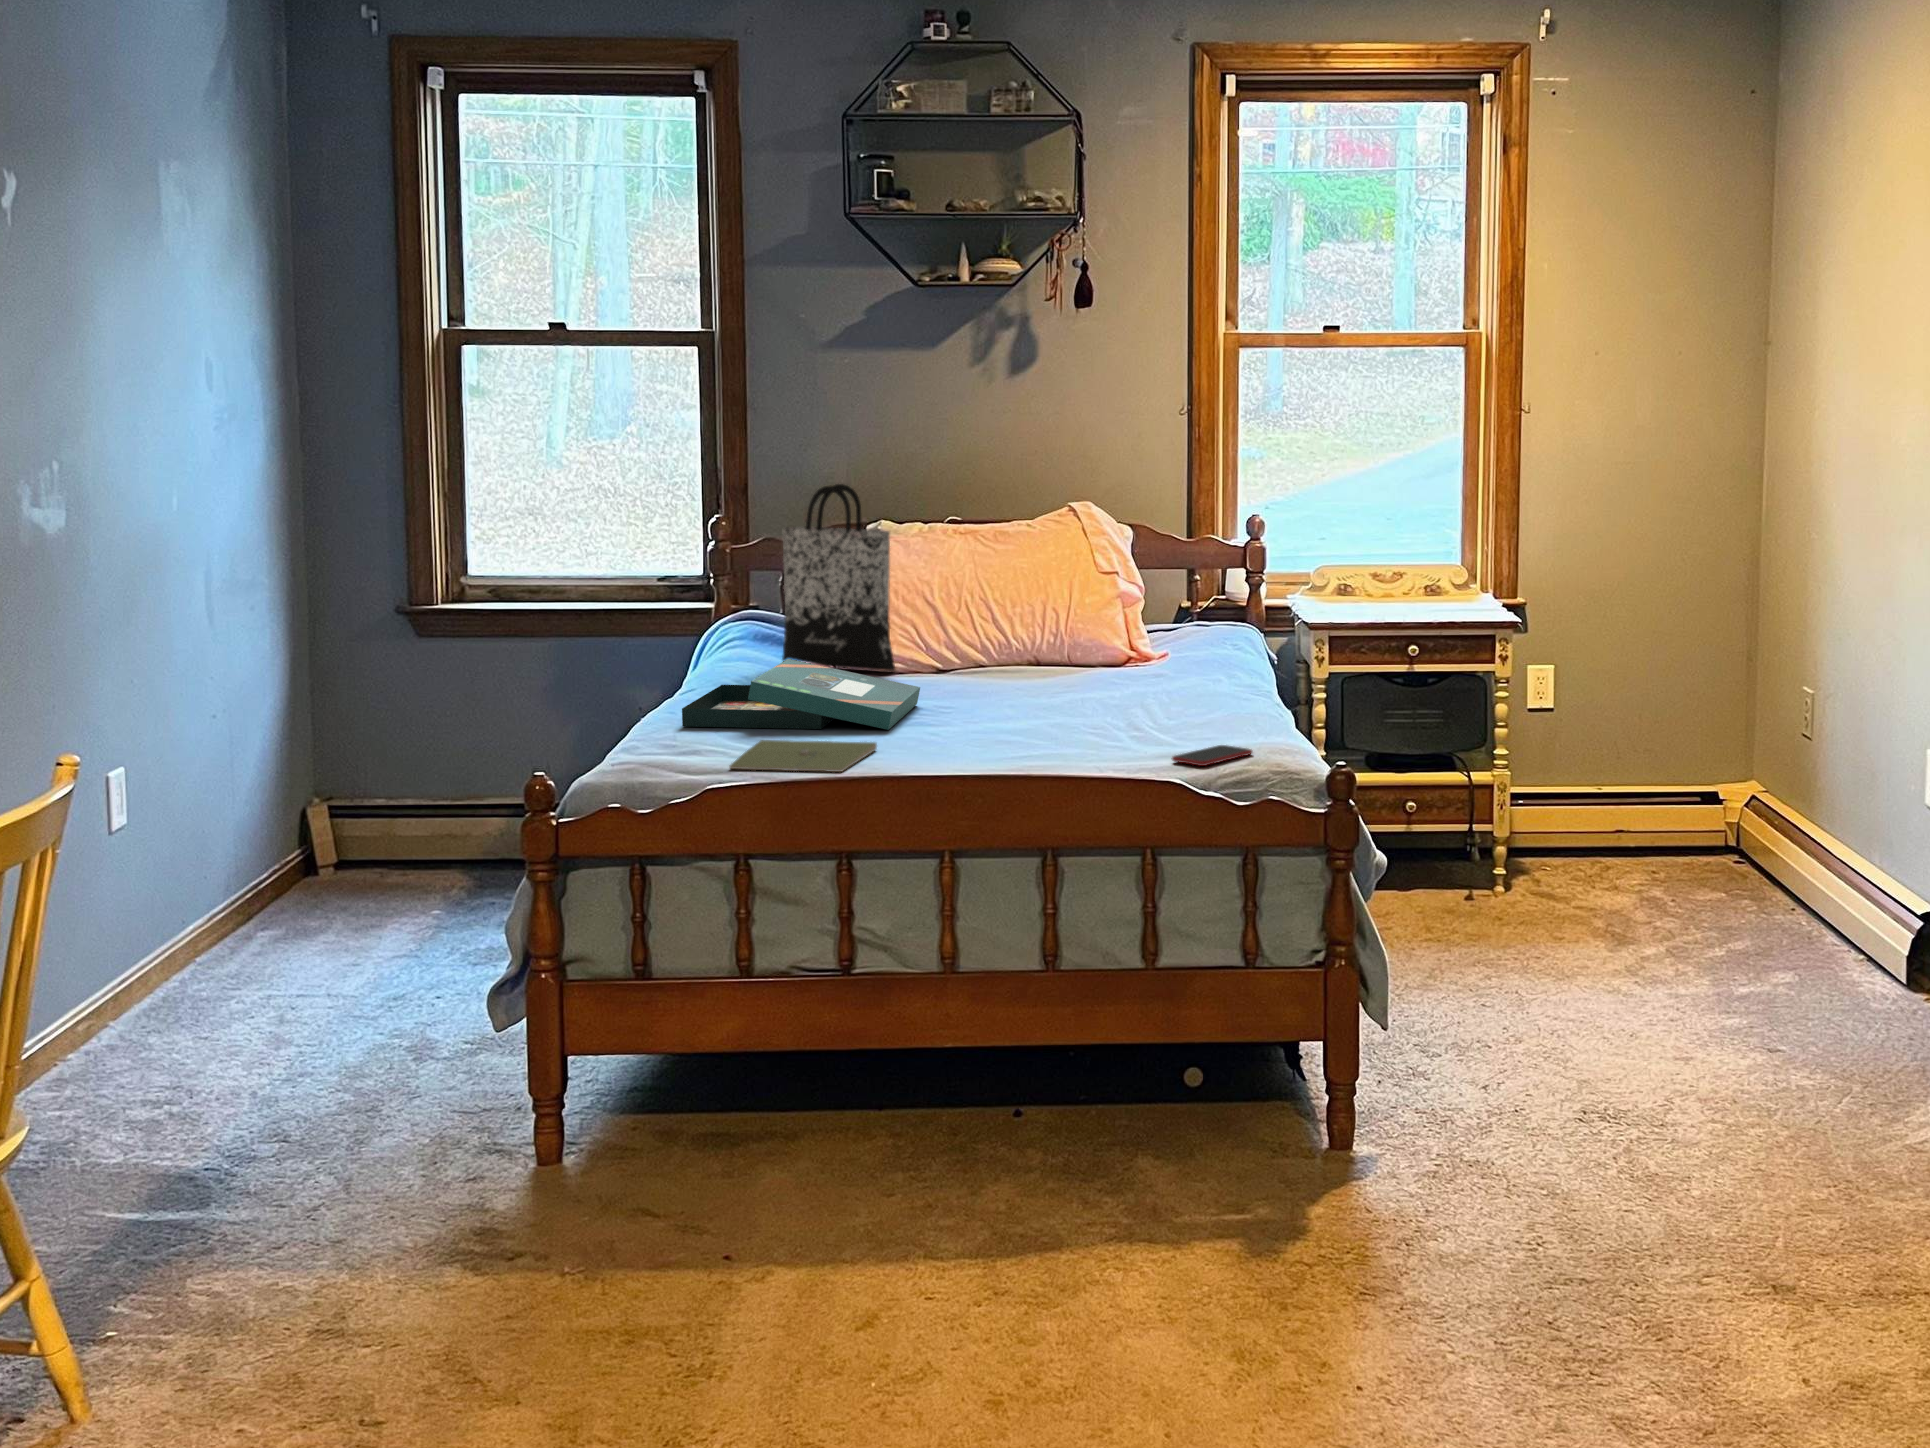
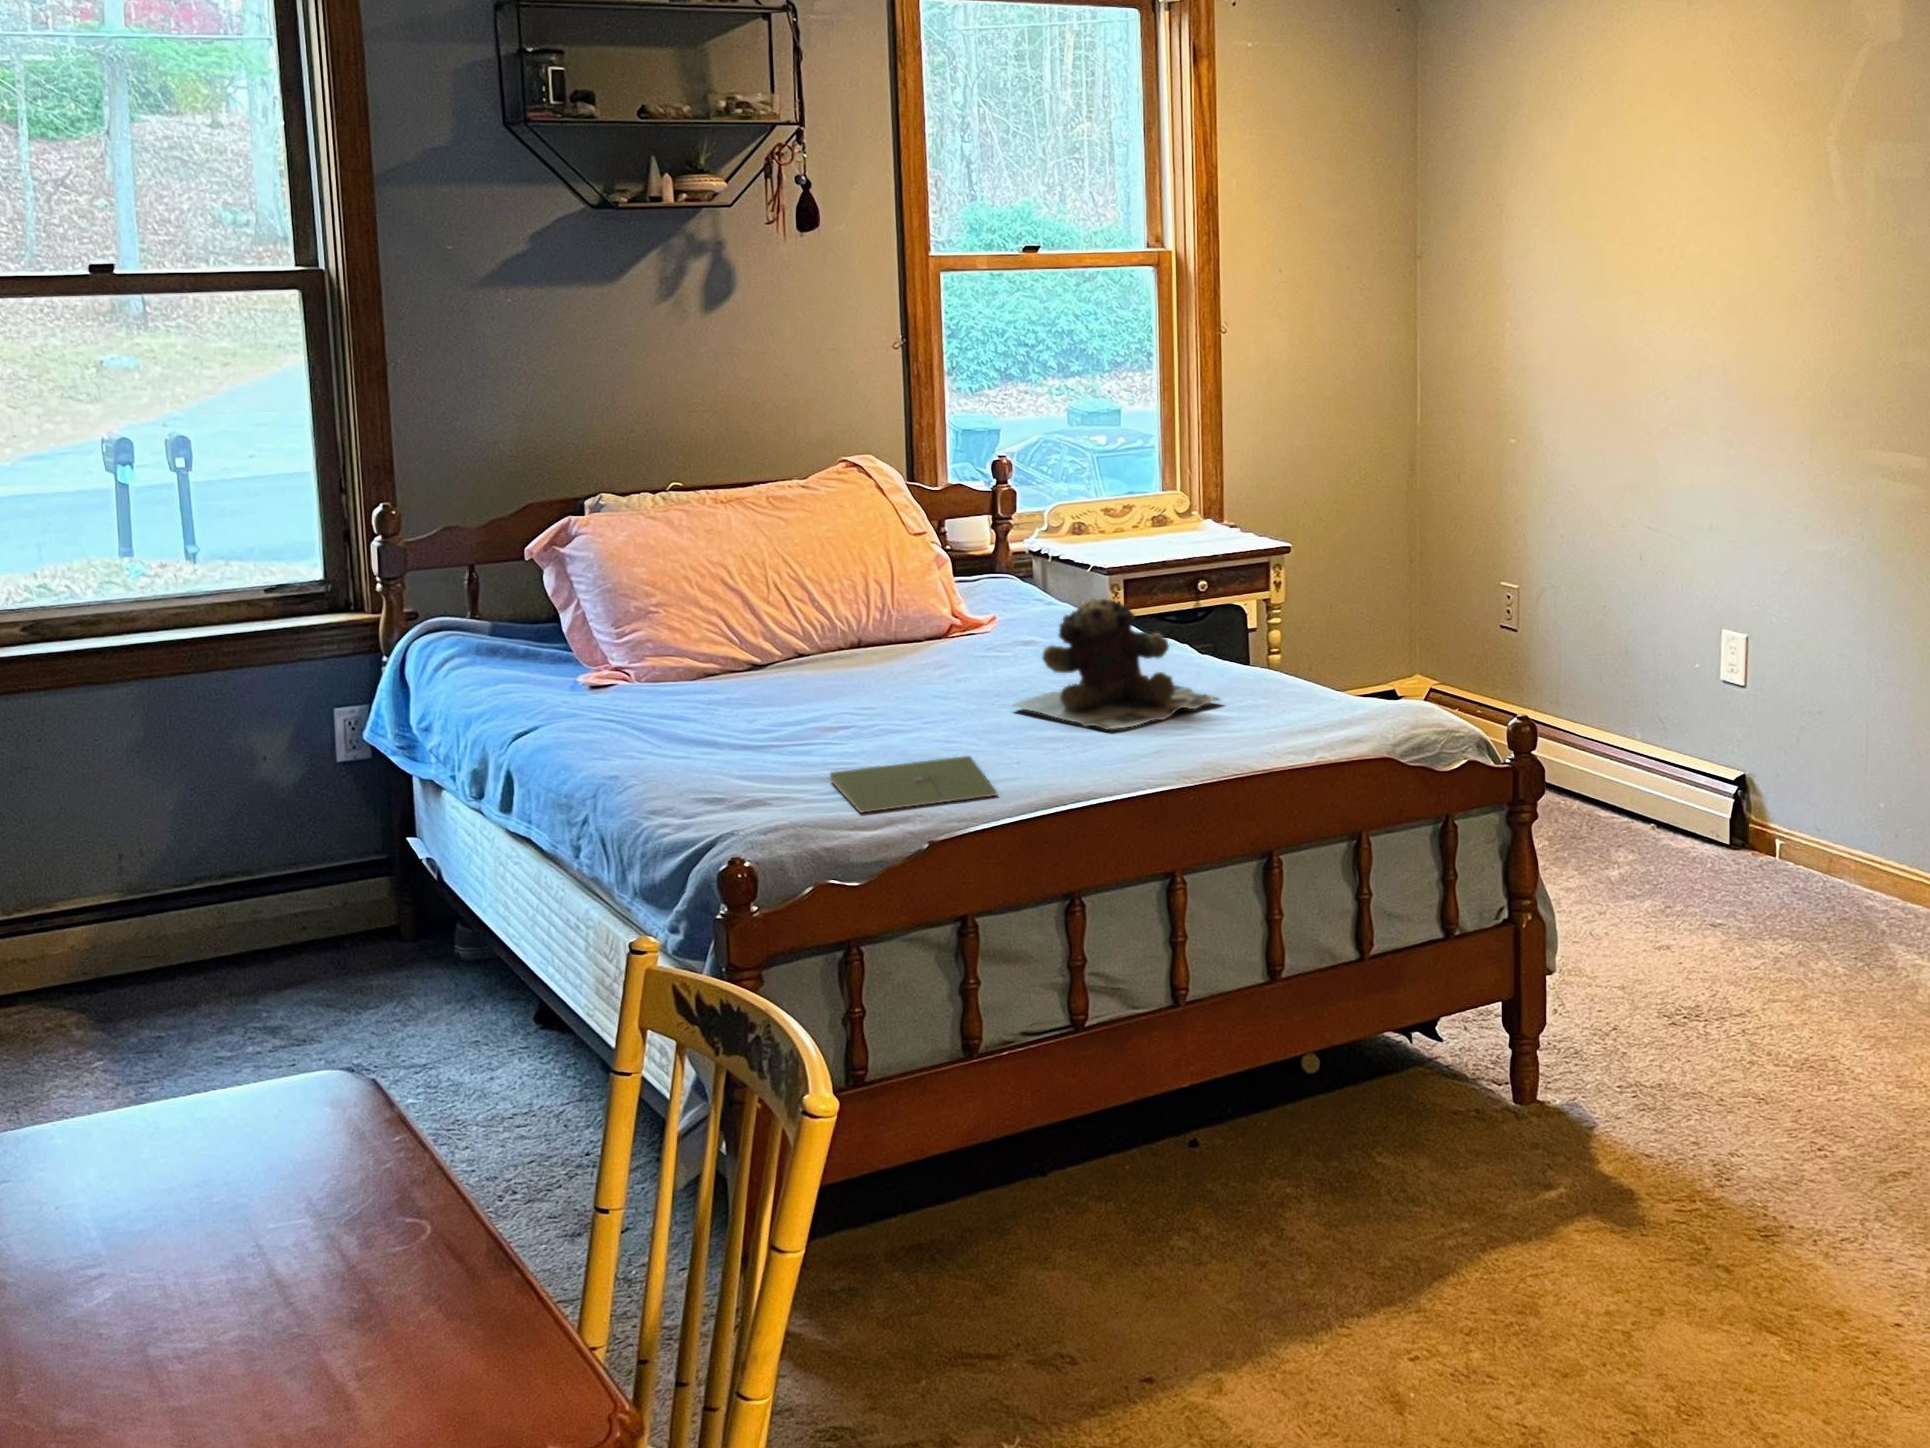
tote bag: present [782,484,895,671] -> none [590,453,756,679]
teddy bear: none [995,628,1161,741] -> present [1012,598,1219,730]
board game: present [682,659,920,730] -> none [638,671,928,770]
smartphone: present [1172,745,1252,766] -> none [1307,706,1364,731]

